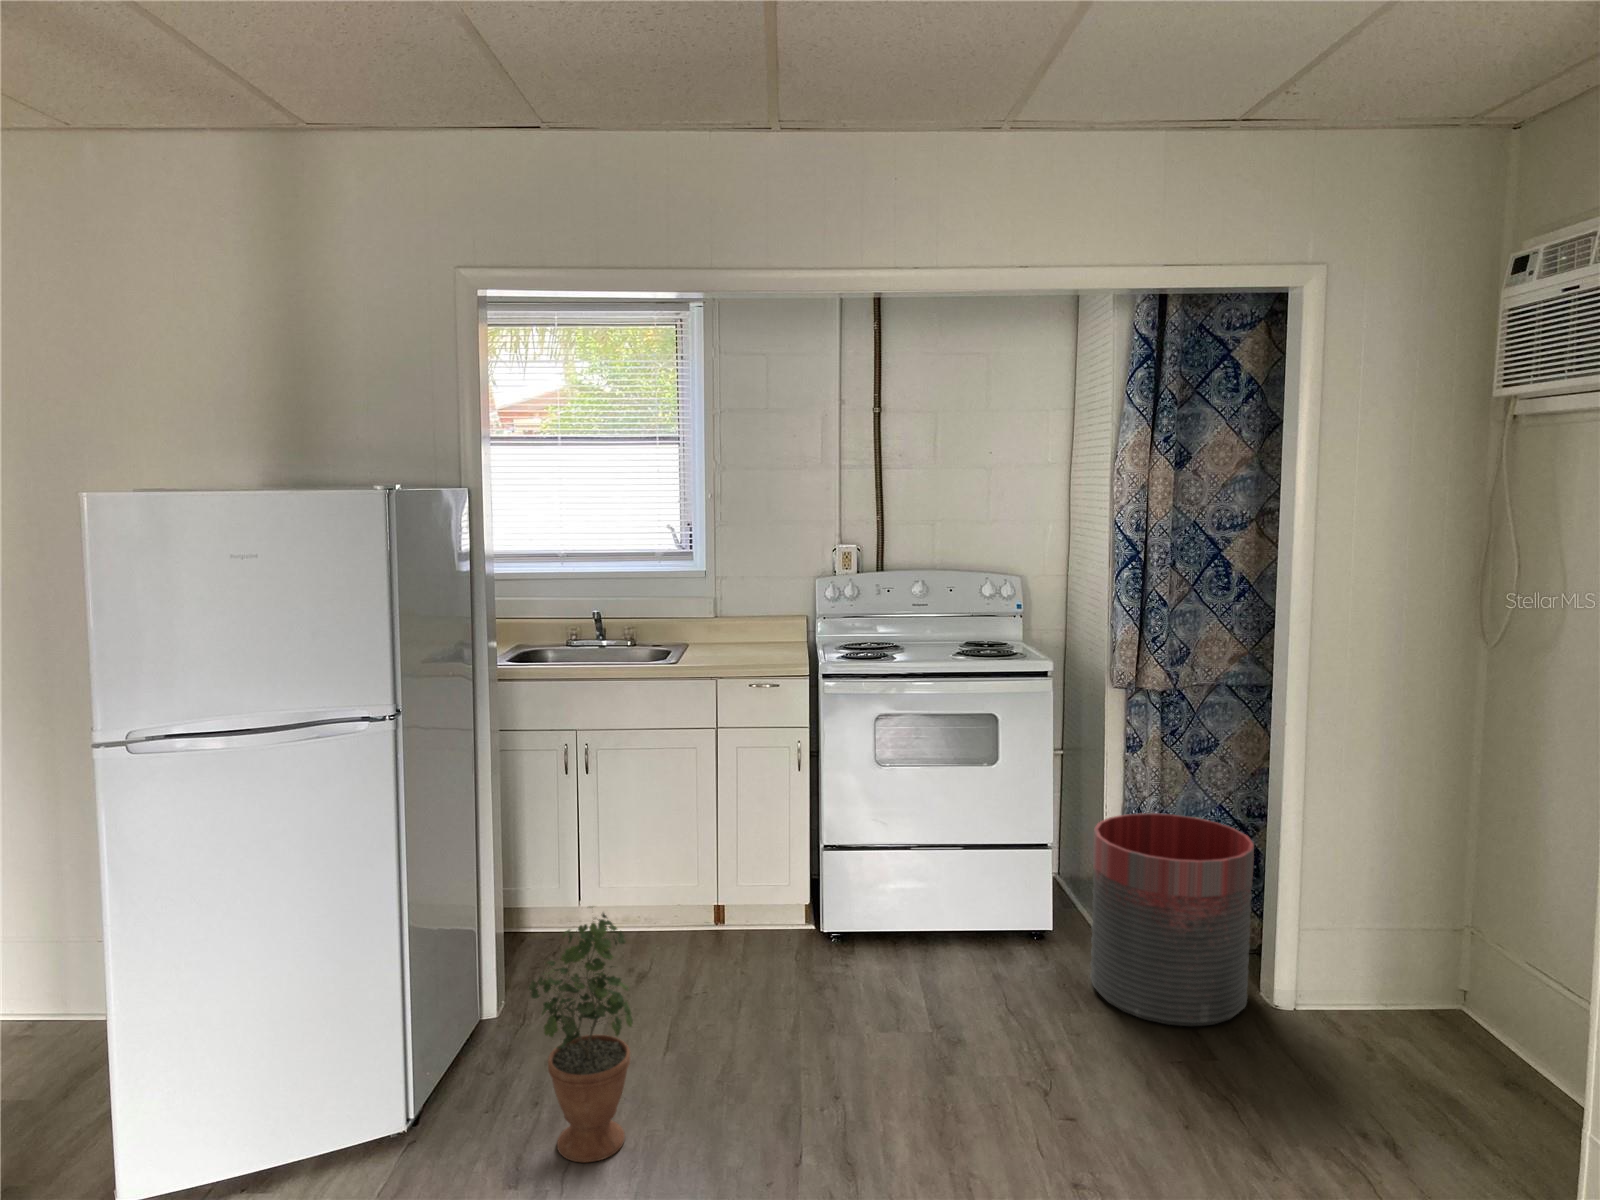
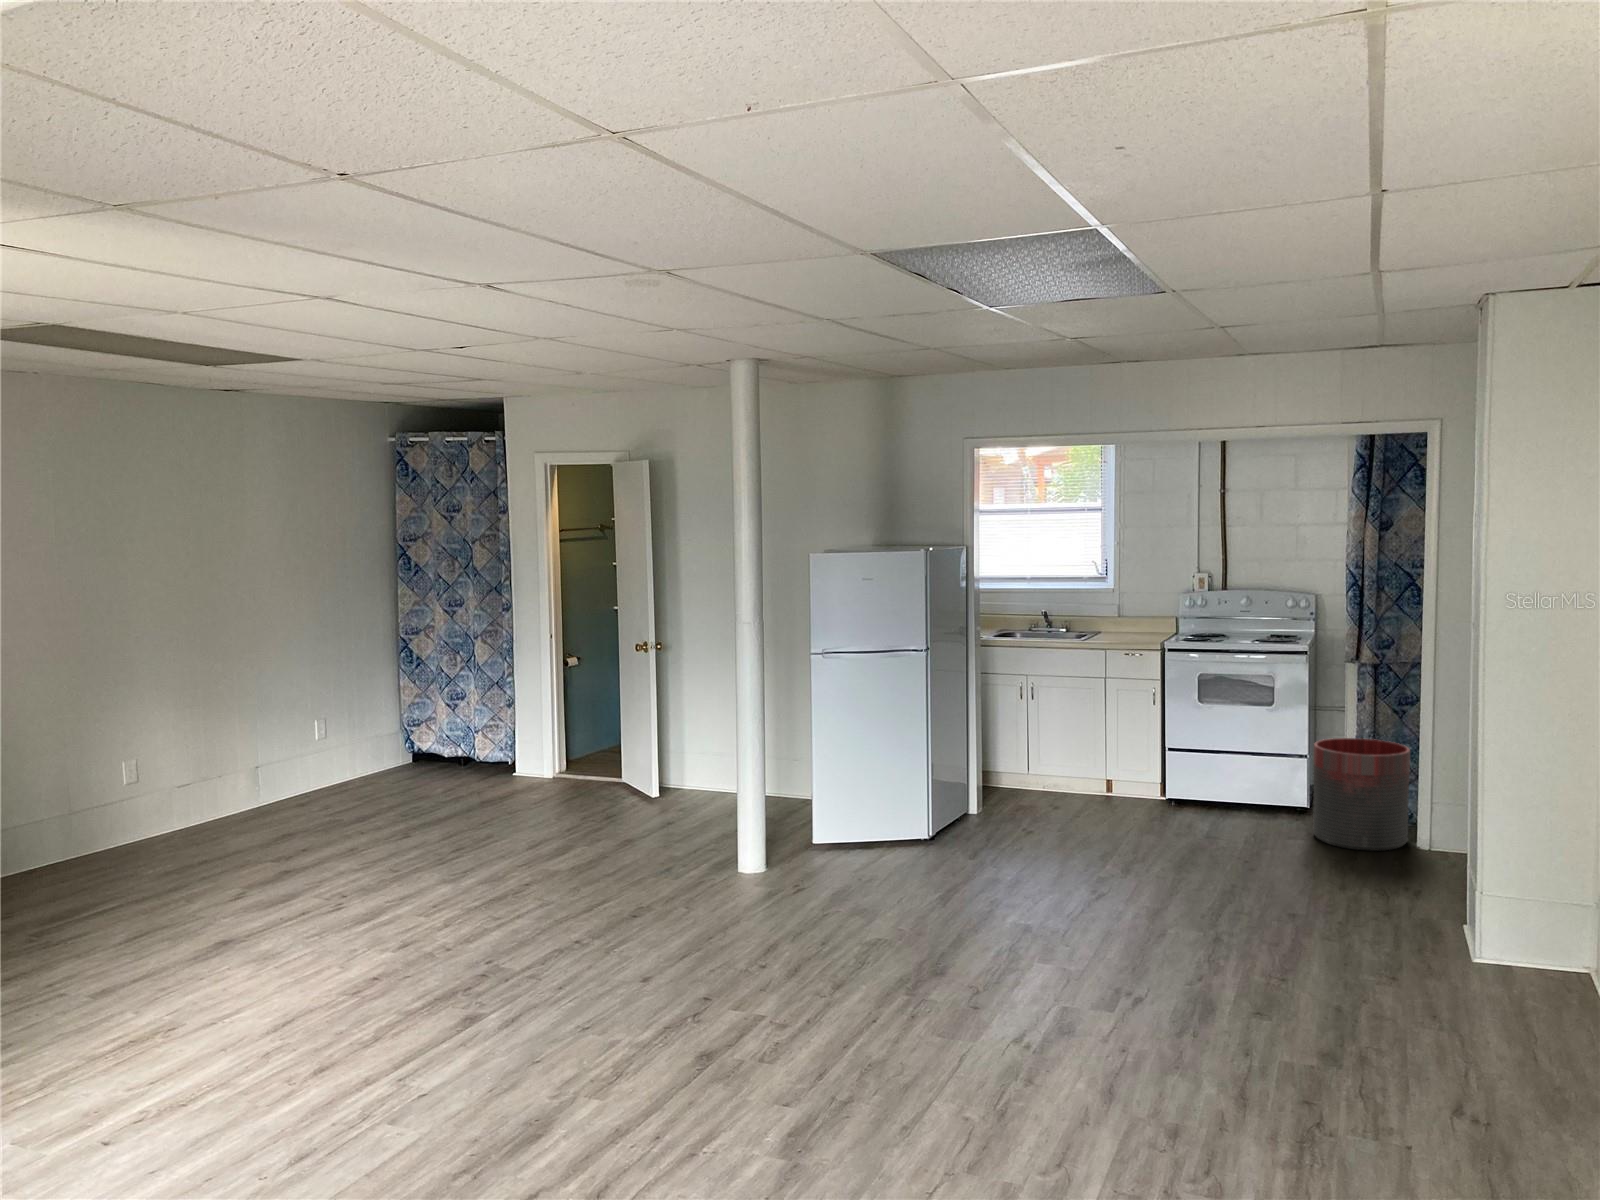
potted plant: present [529,907,633,1162] -> none [992,740,1038,849]

